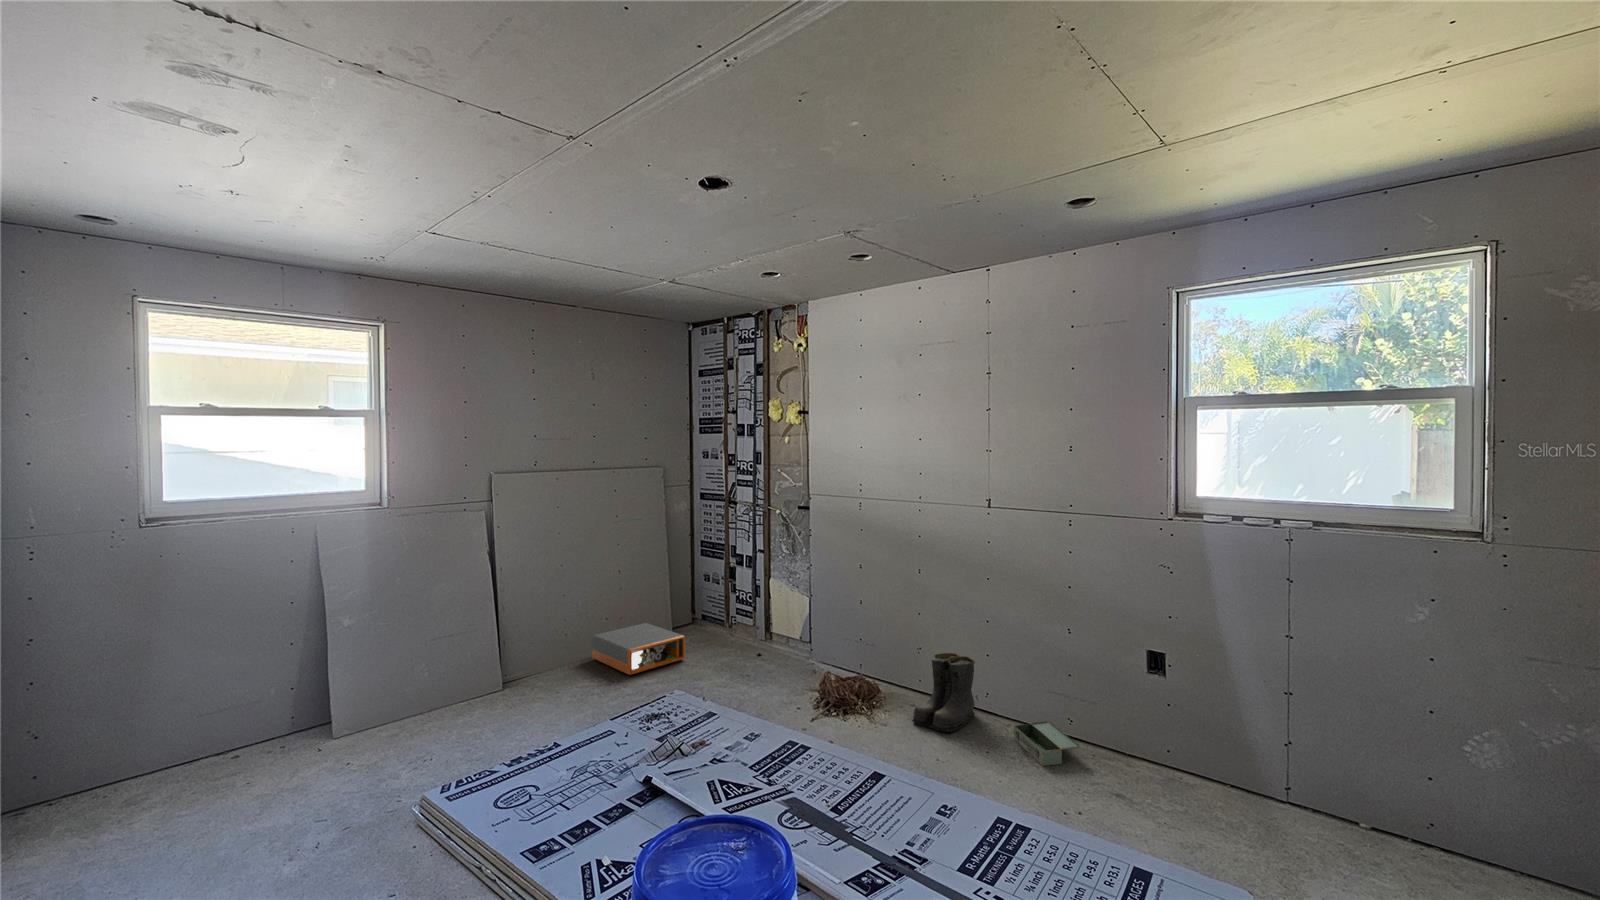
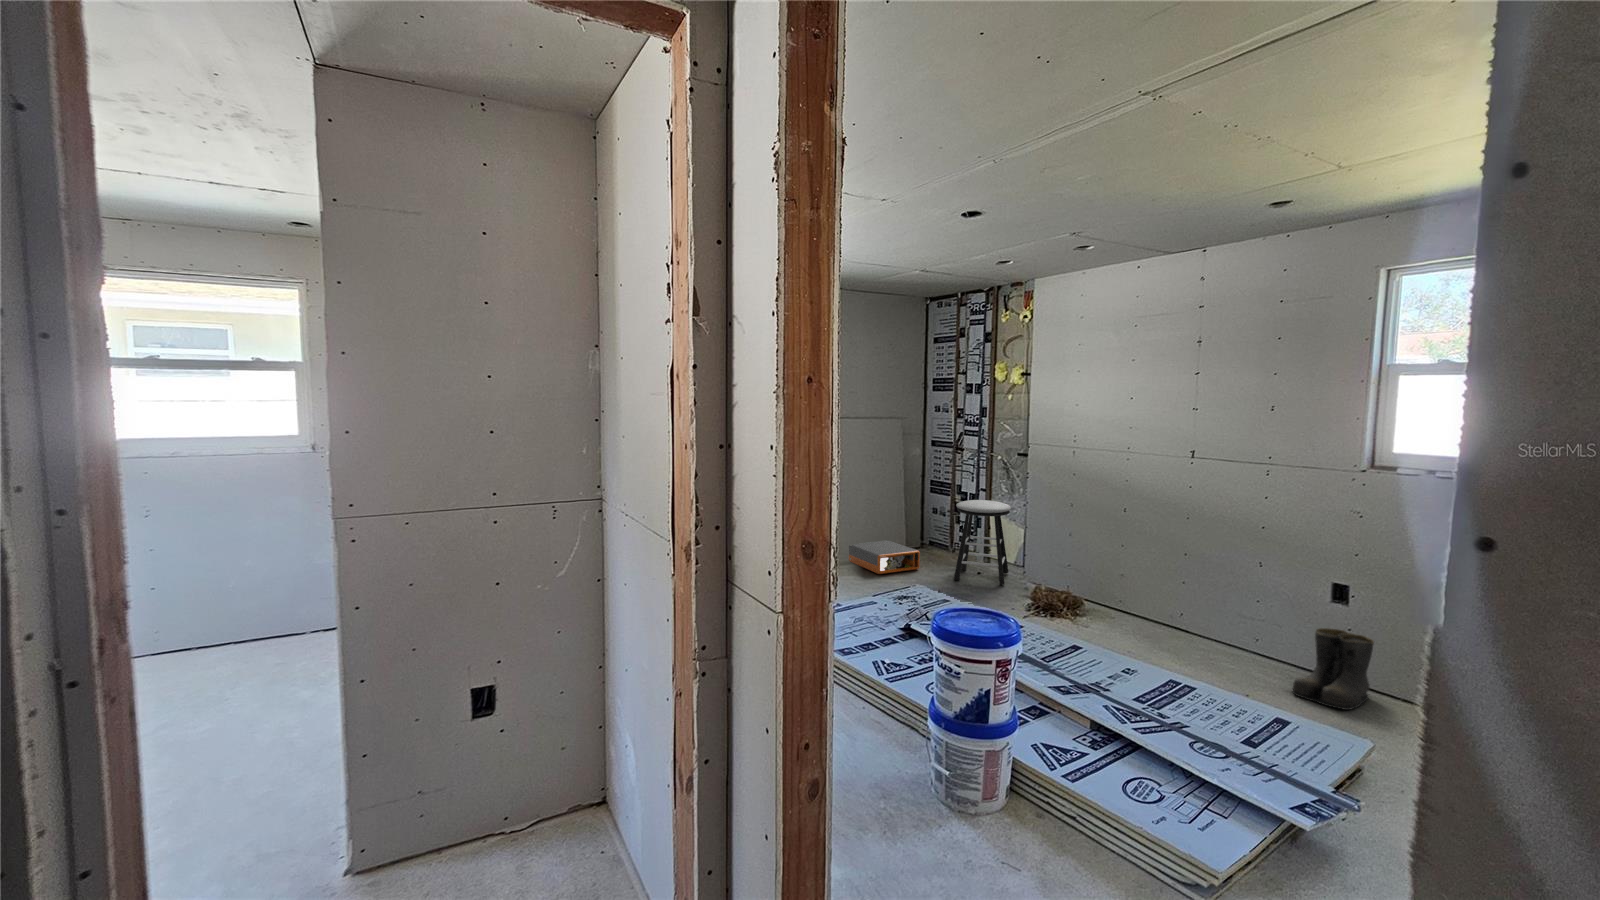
stool: none [727,565,793,671] -> present [954,500,1011,585]
boots: present [912,653,975,732] -> present [1292,628,1374,710]
toolbox: present [1014,721,1080,766] -> none [1203,639,1263,670]

